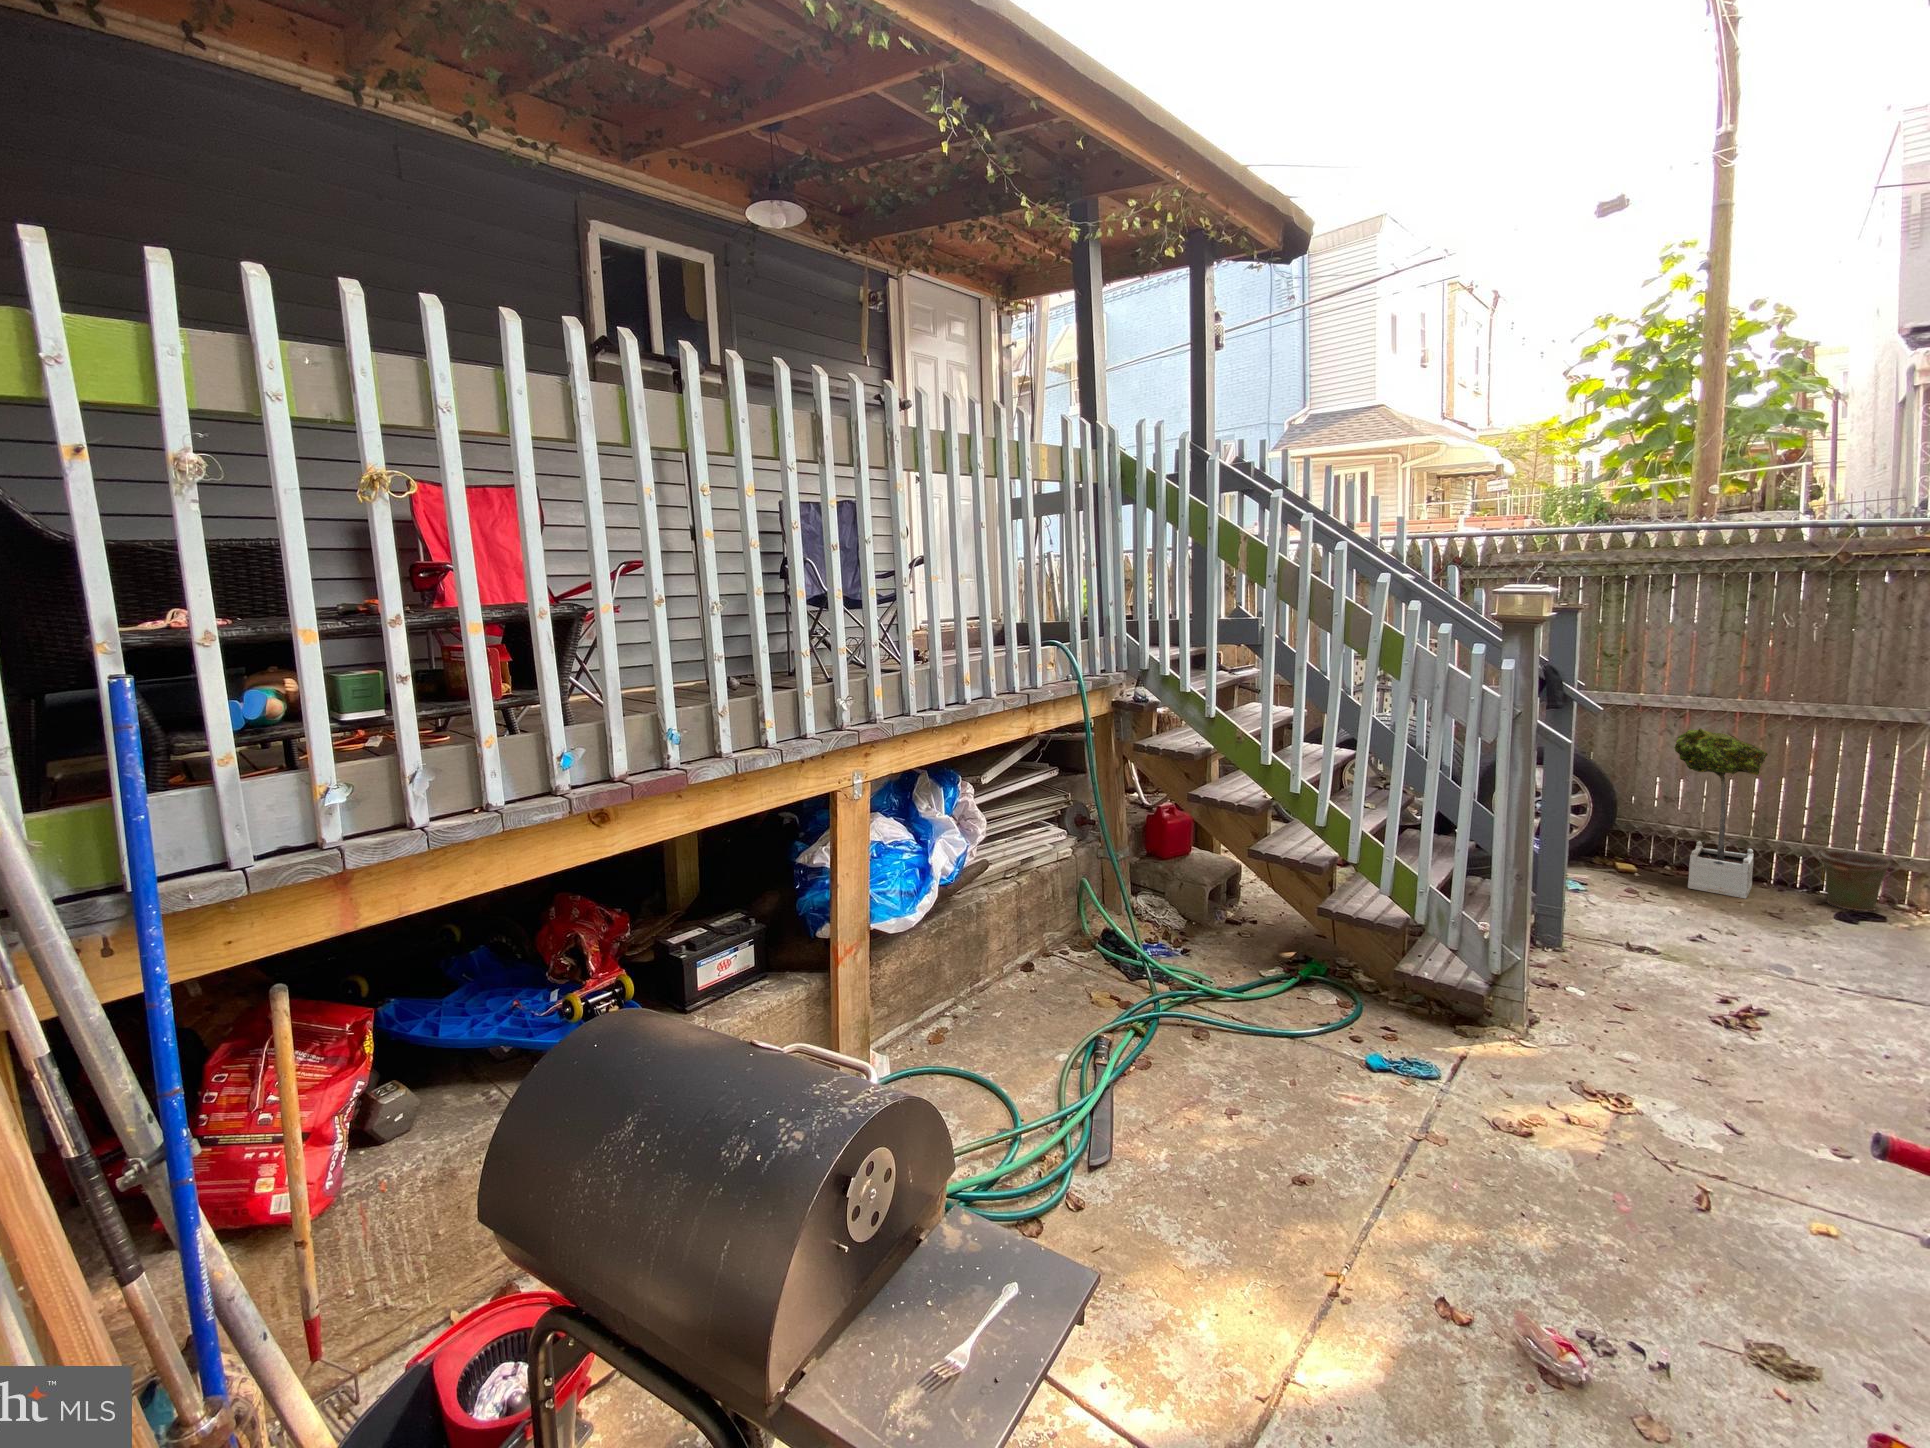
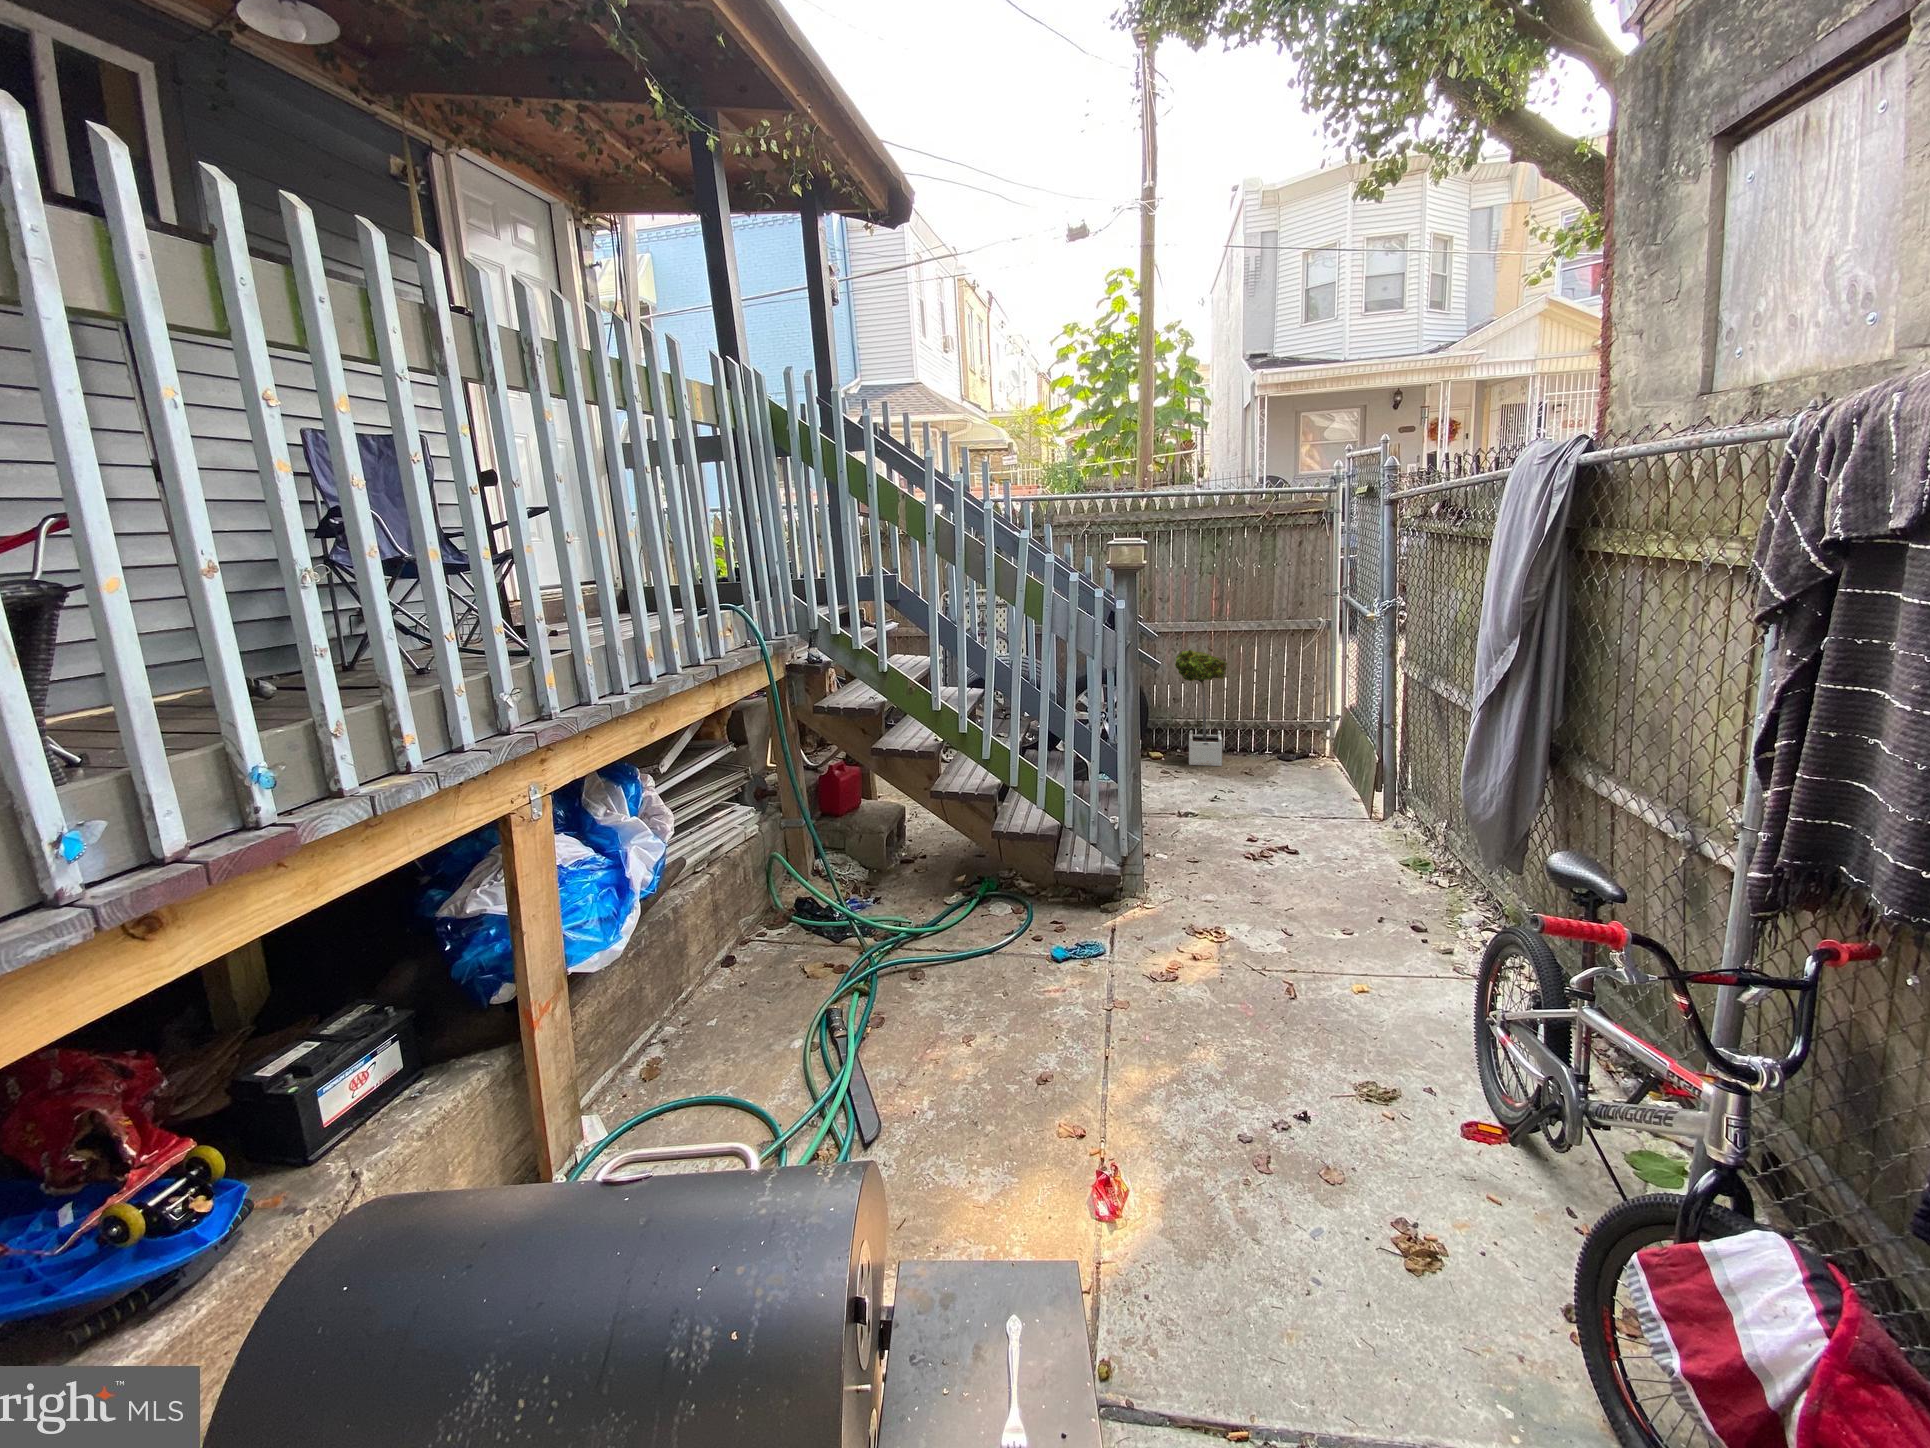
bucket: present [1821,849,1891,911] -> none [1255,724,1292,763]

